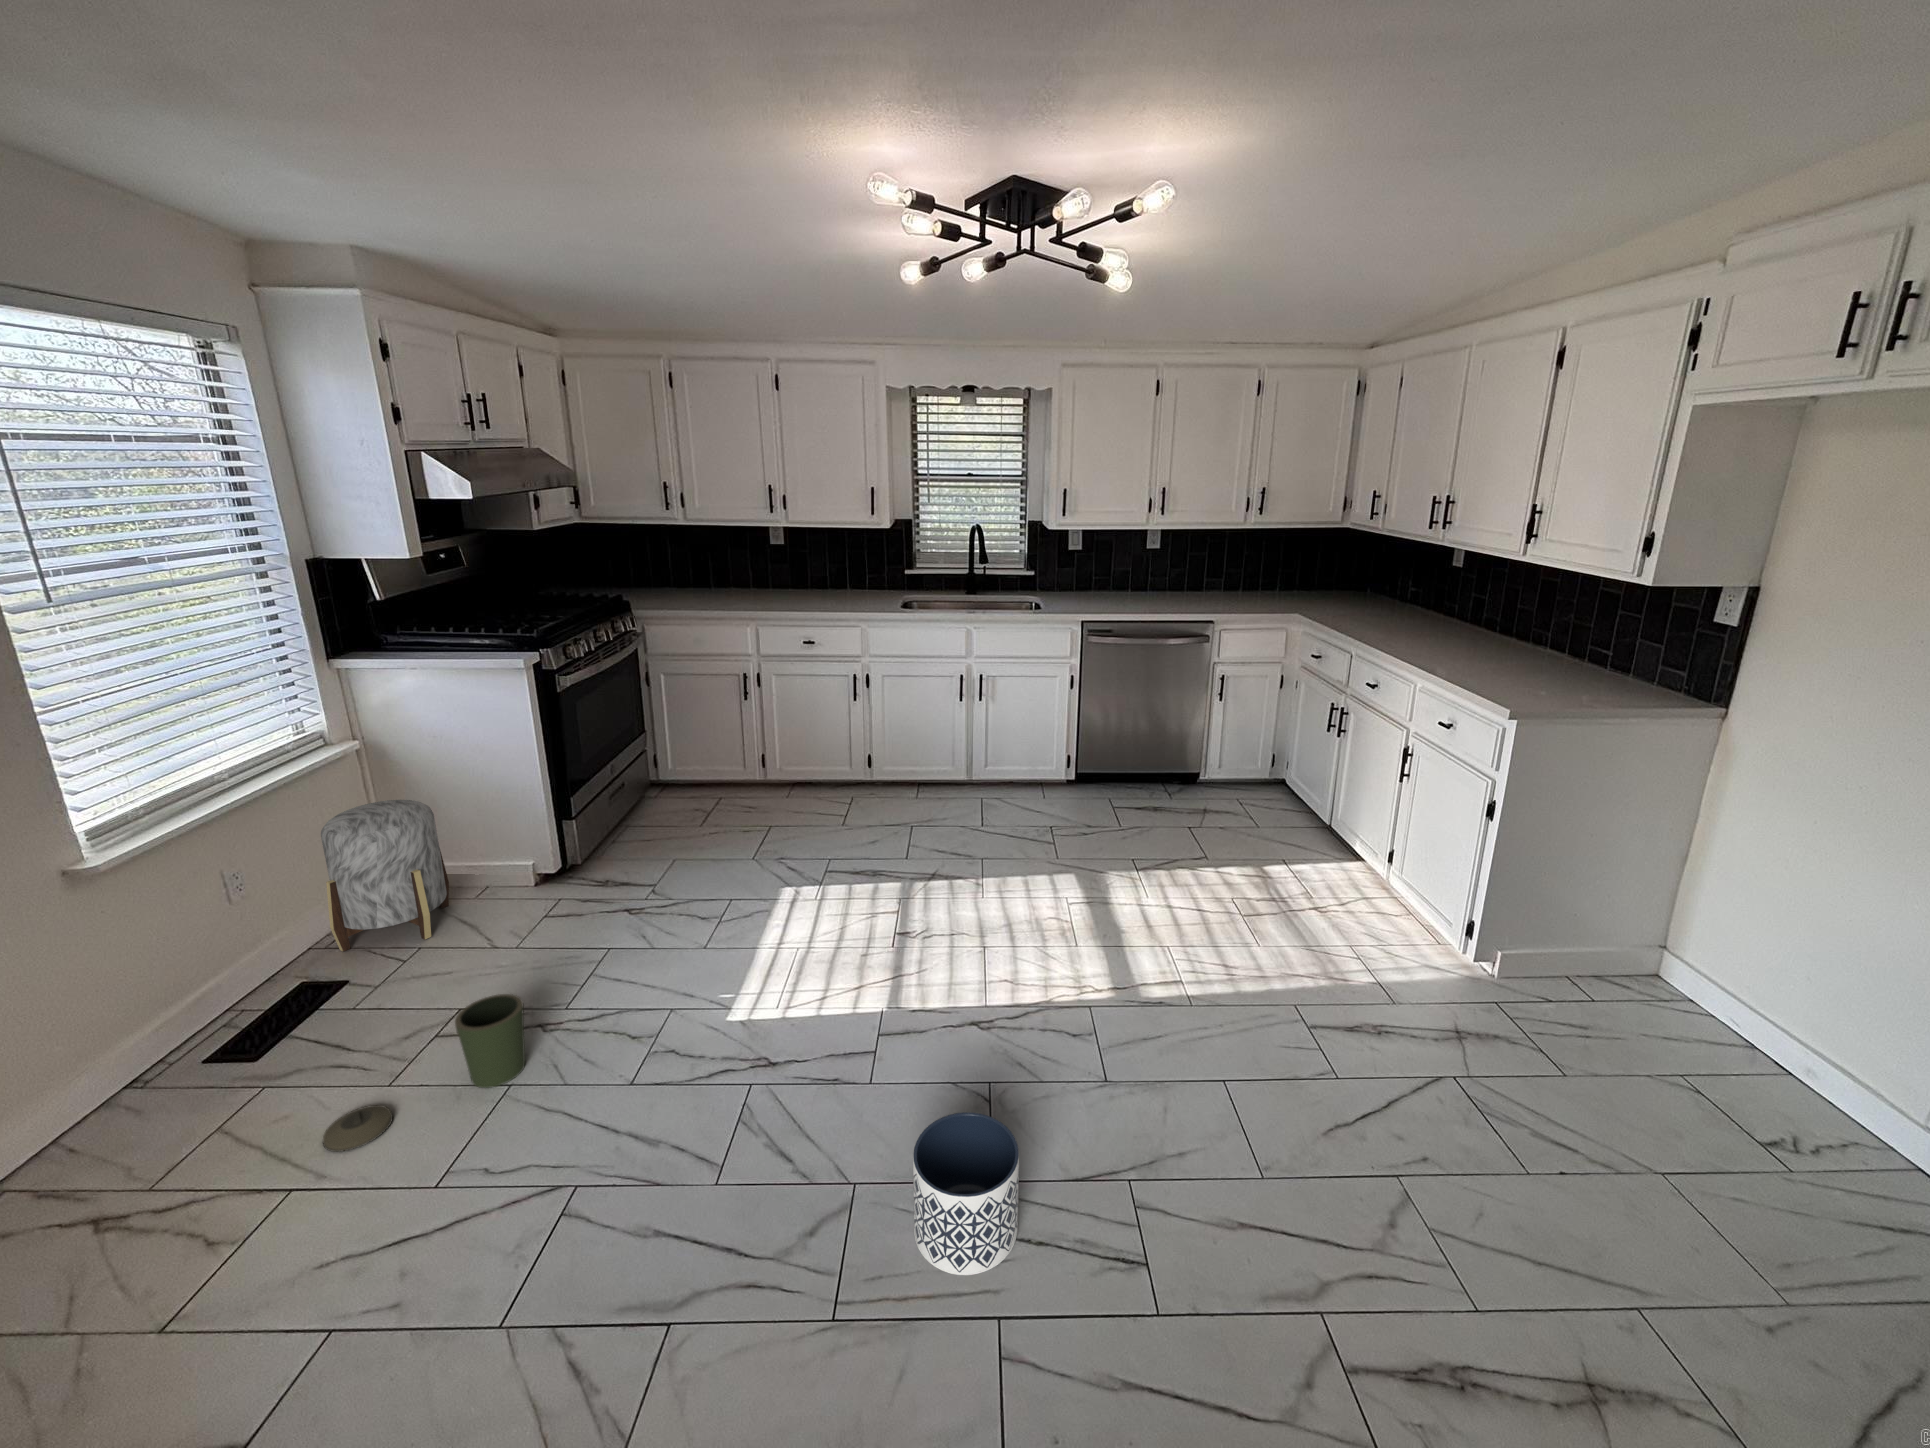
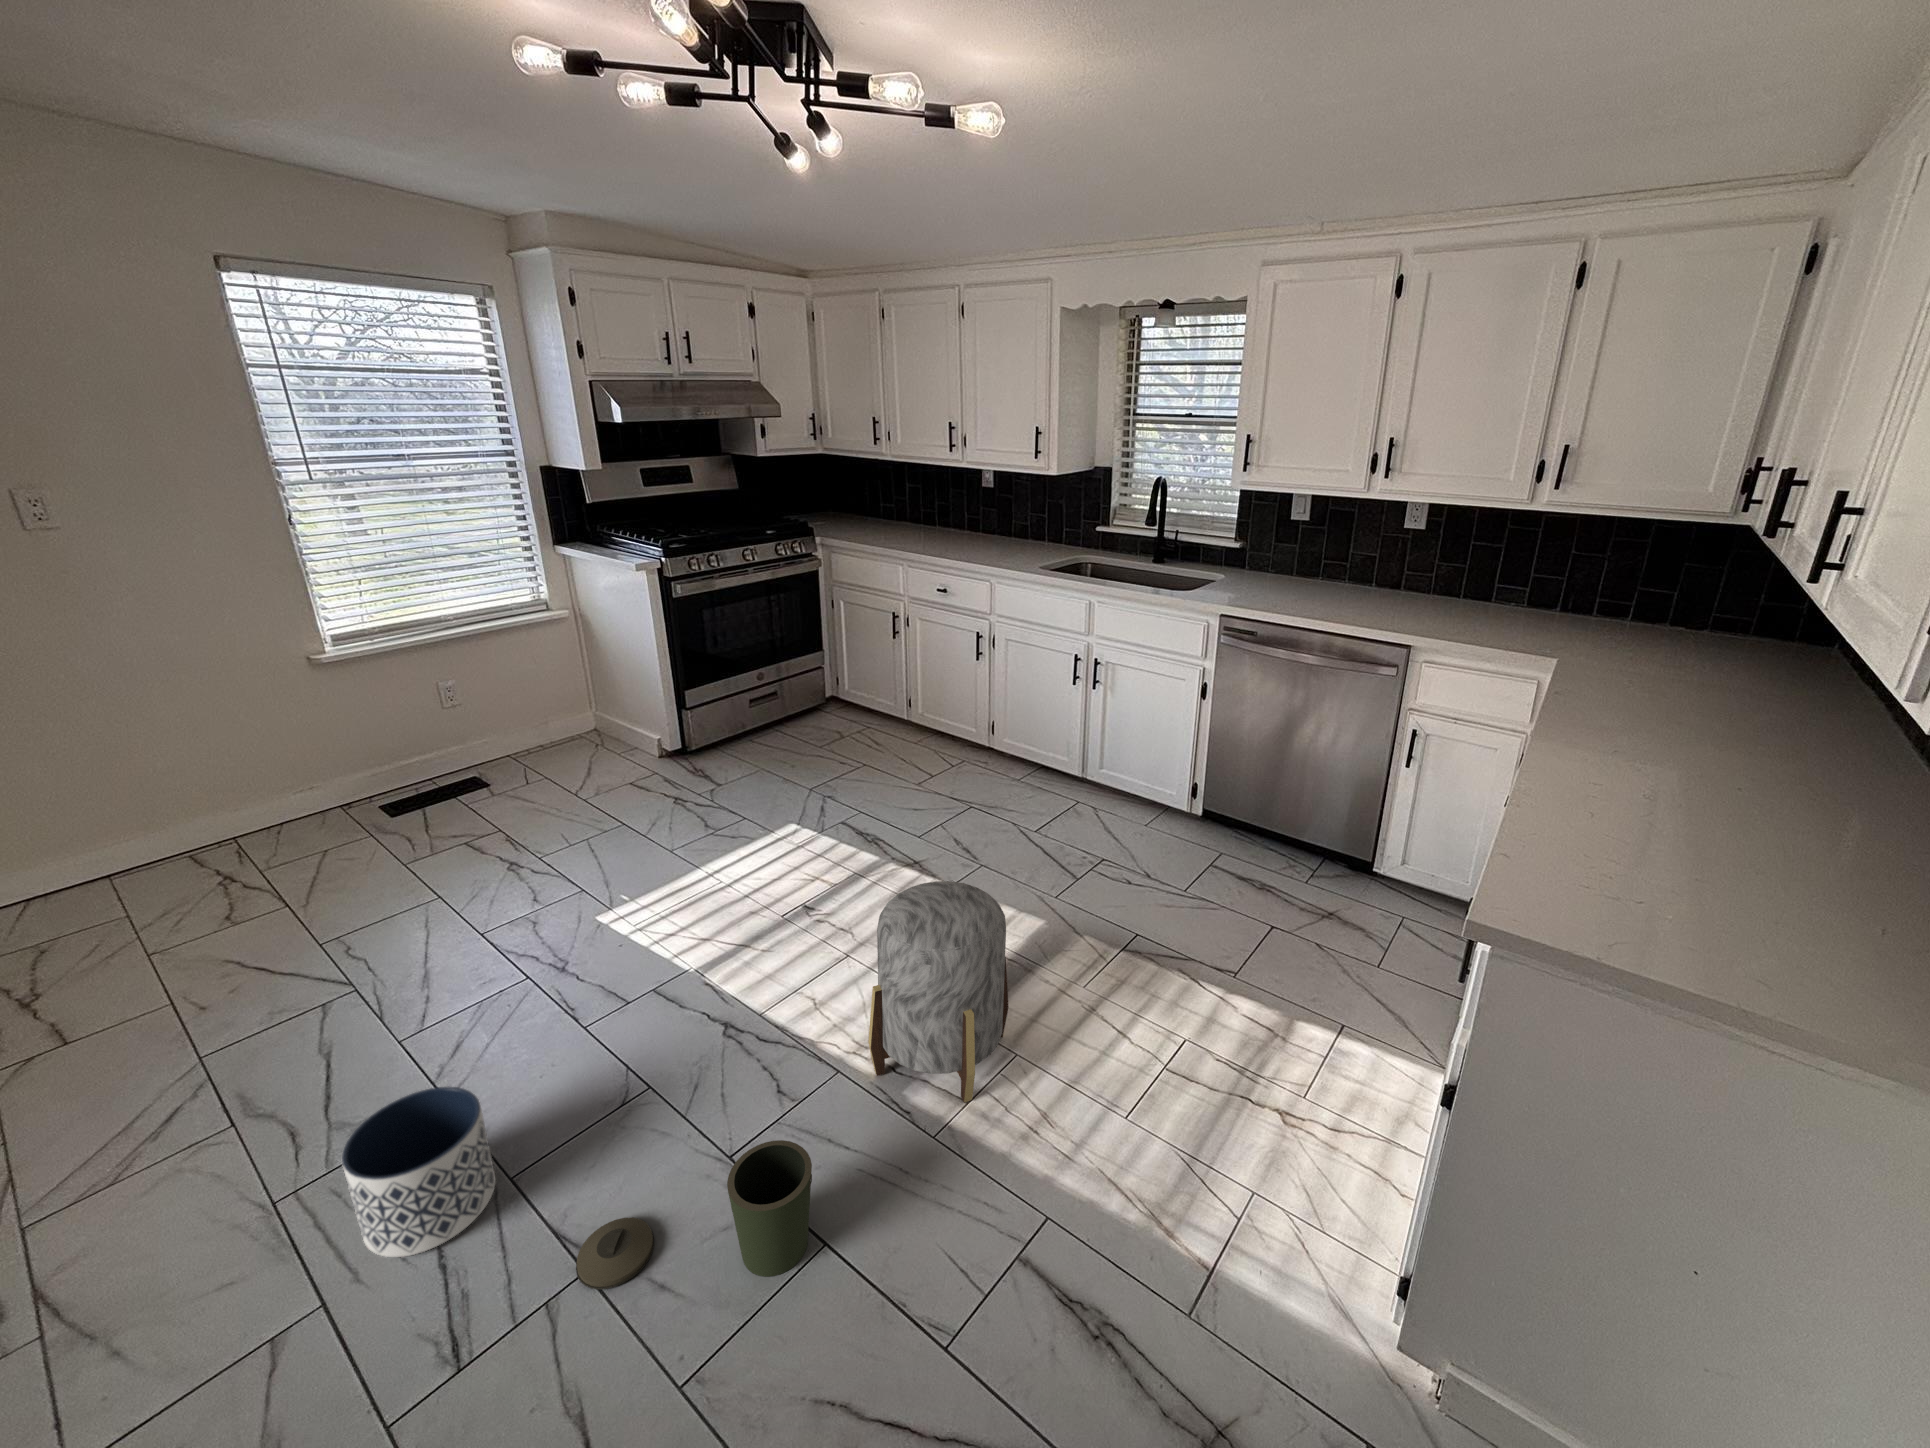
stool: present [321,800,449,952] -> present [868,881,1009,1103]
trash can: present [323,994,525,1152] -> present [576,1140,812,1289]

